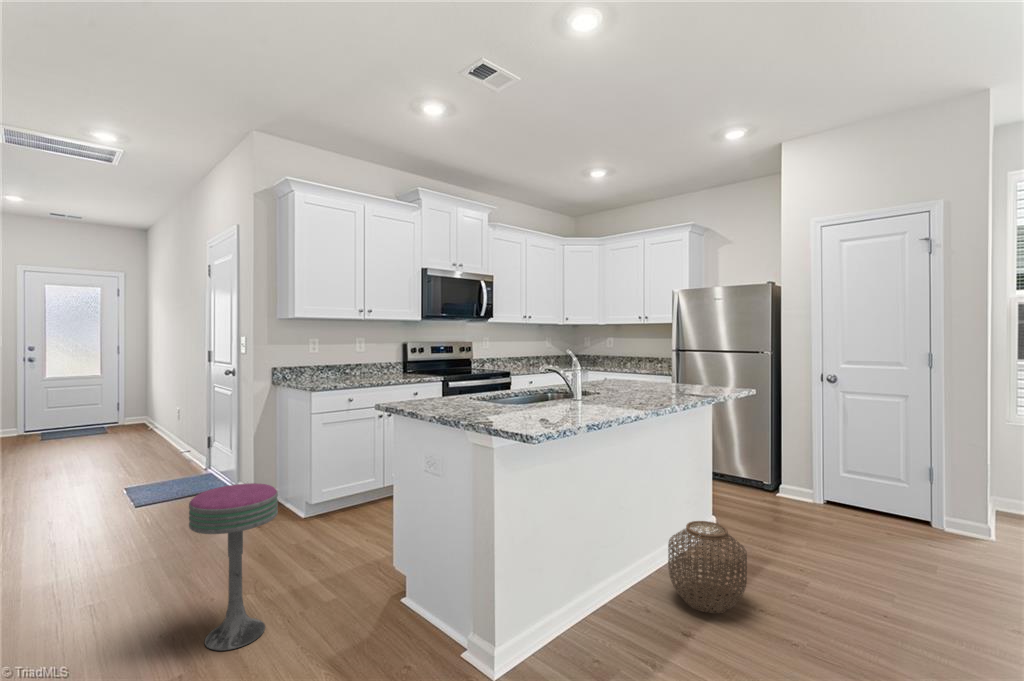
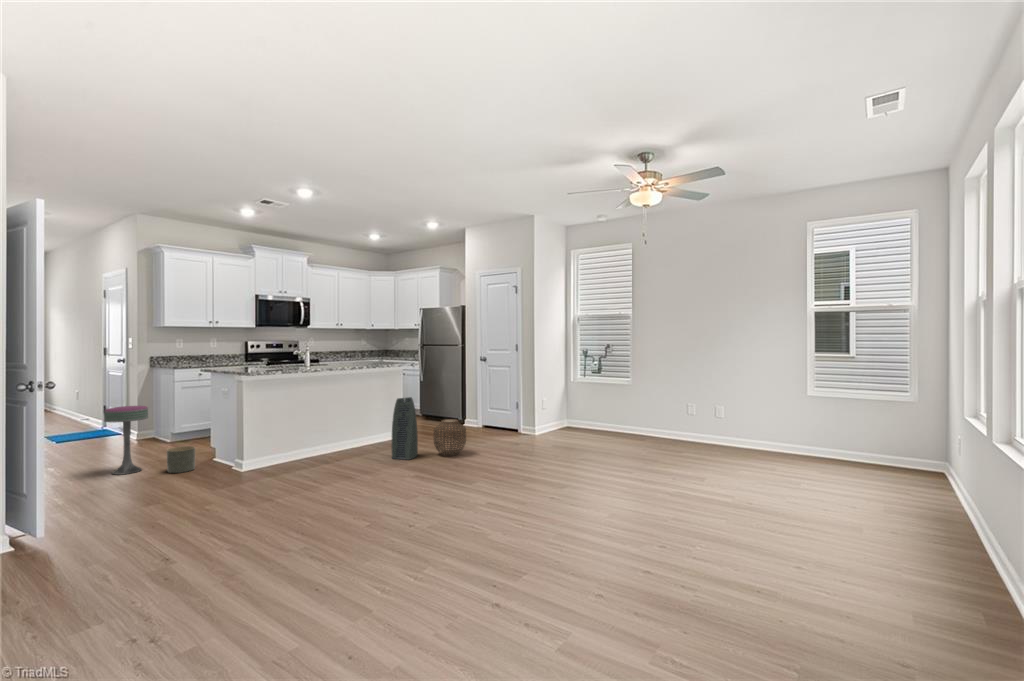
air purifier: none [791,479,859,641] -> present [392,397,418,460]
woven basket: present [668,521,747,613] -> present [434,419,466,456]
planter: none [317,578,374,656] -> present [167,446,195,473]

